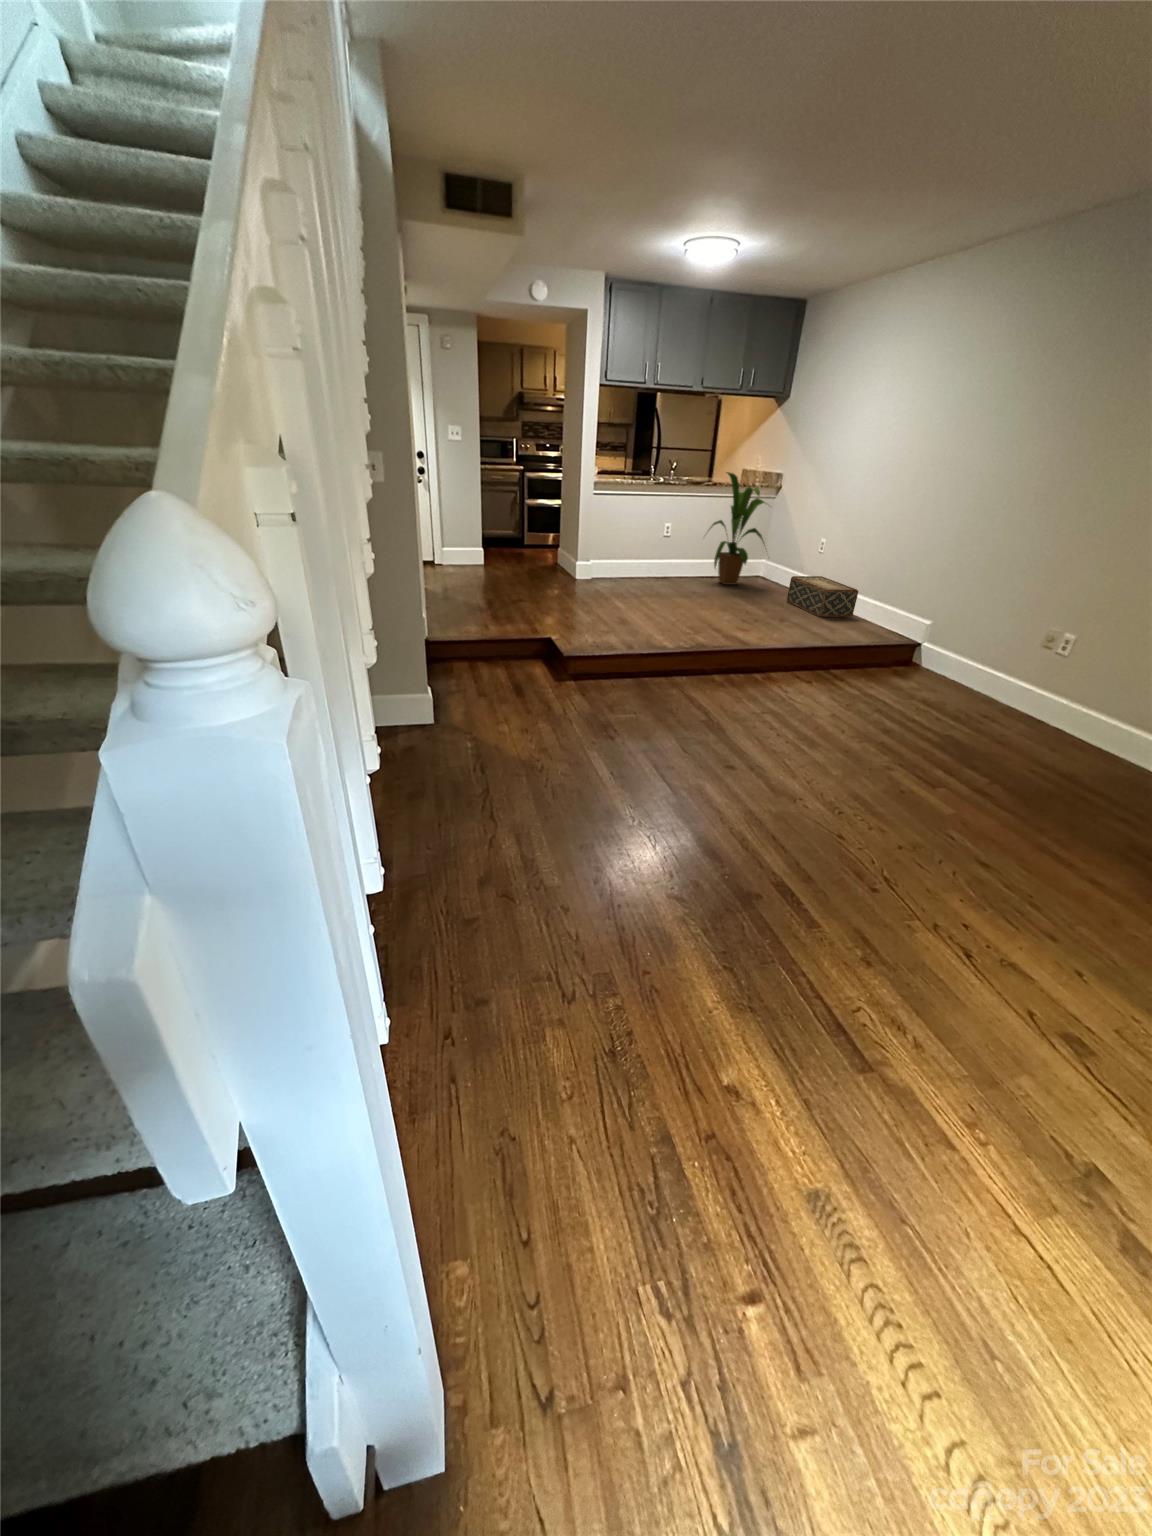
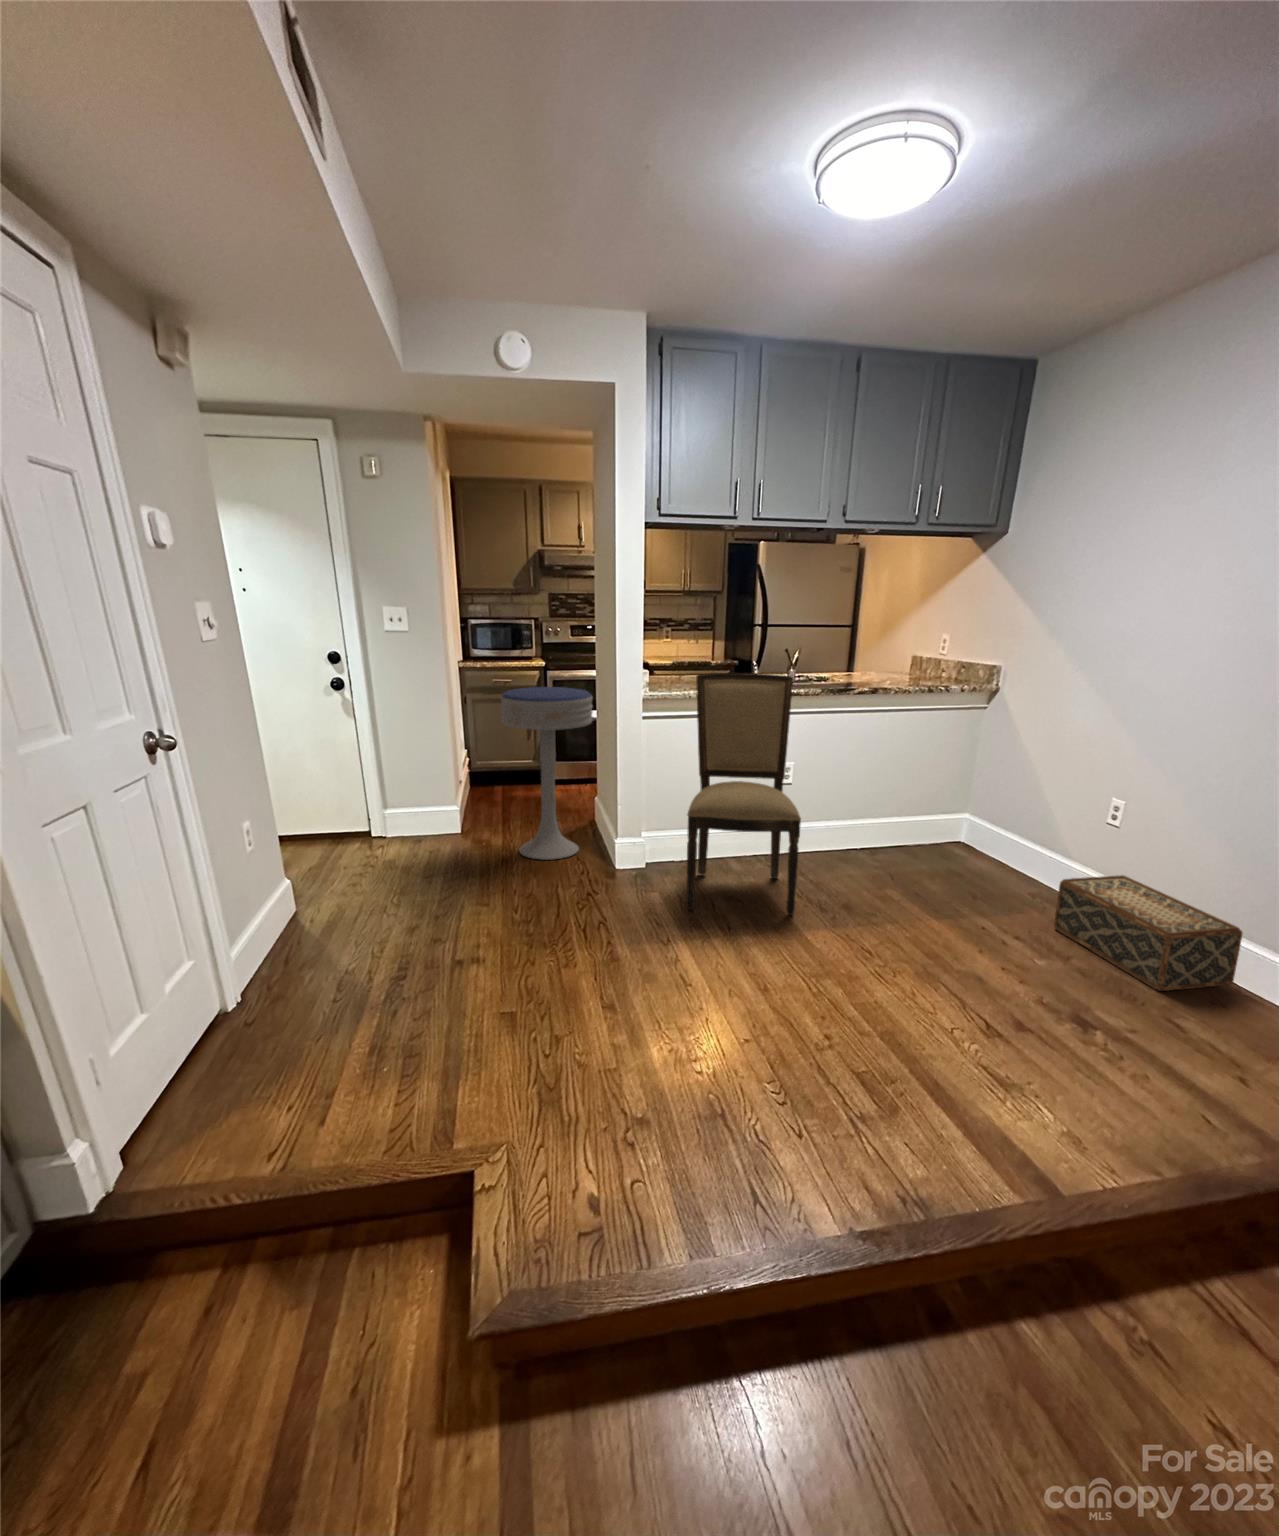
dining chair: none [614,469,673,595] -> present [686,673,801,915]
house plant: present [710,472,766,585] -> none [856,675,996,873]
bar stool: none [514,476,564,575] -> present [501,687,593,860]

